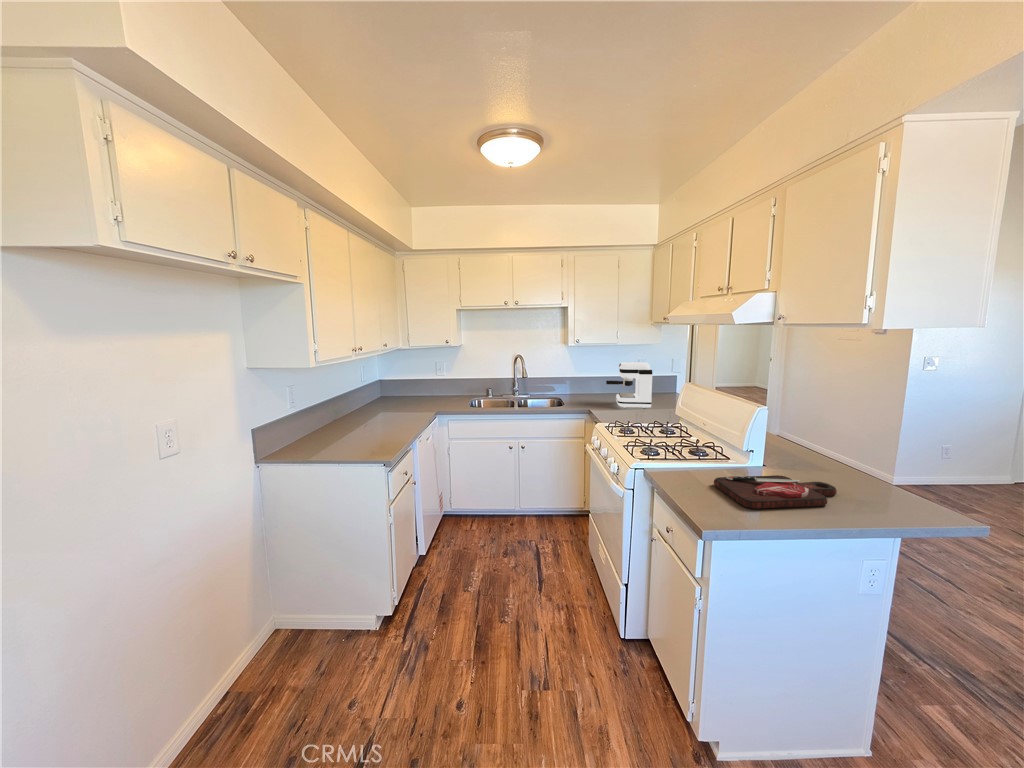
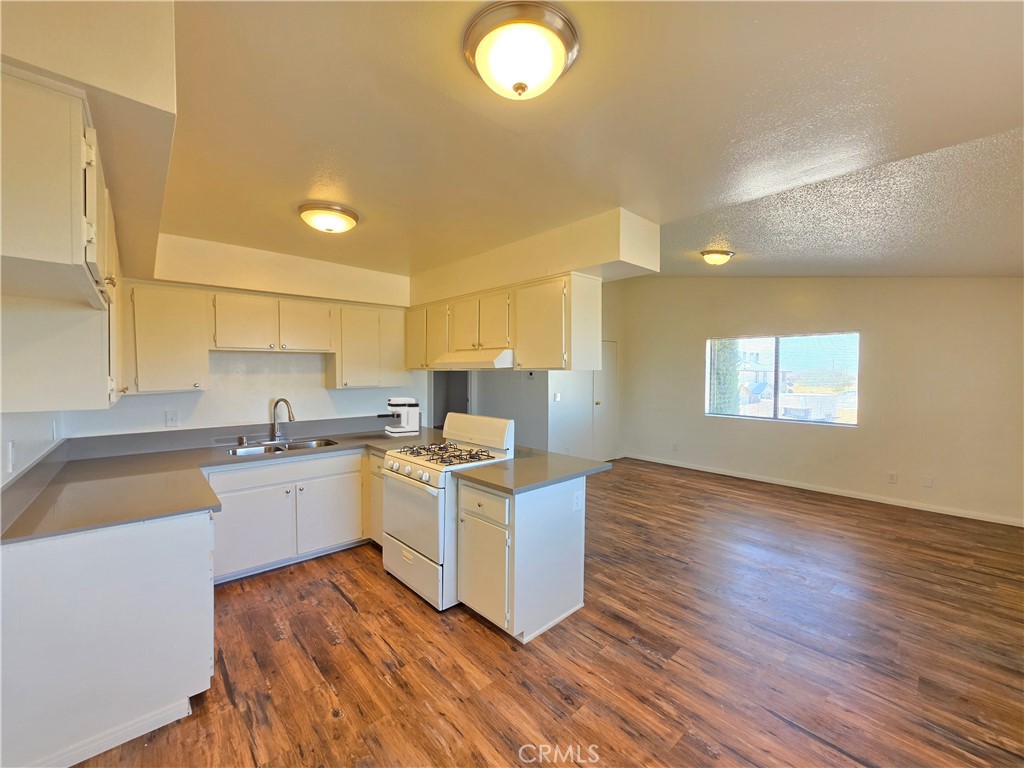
cutting board: present [714,475,837,509] -> none [503,459,558,477]

